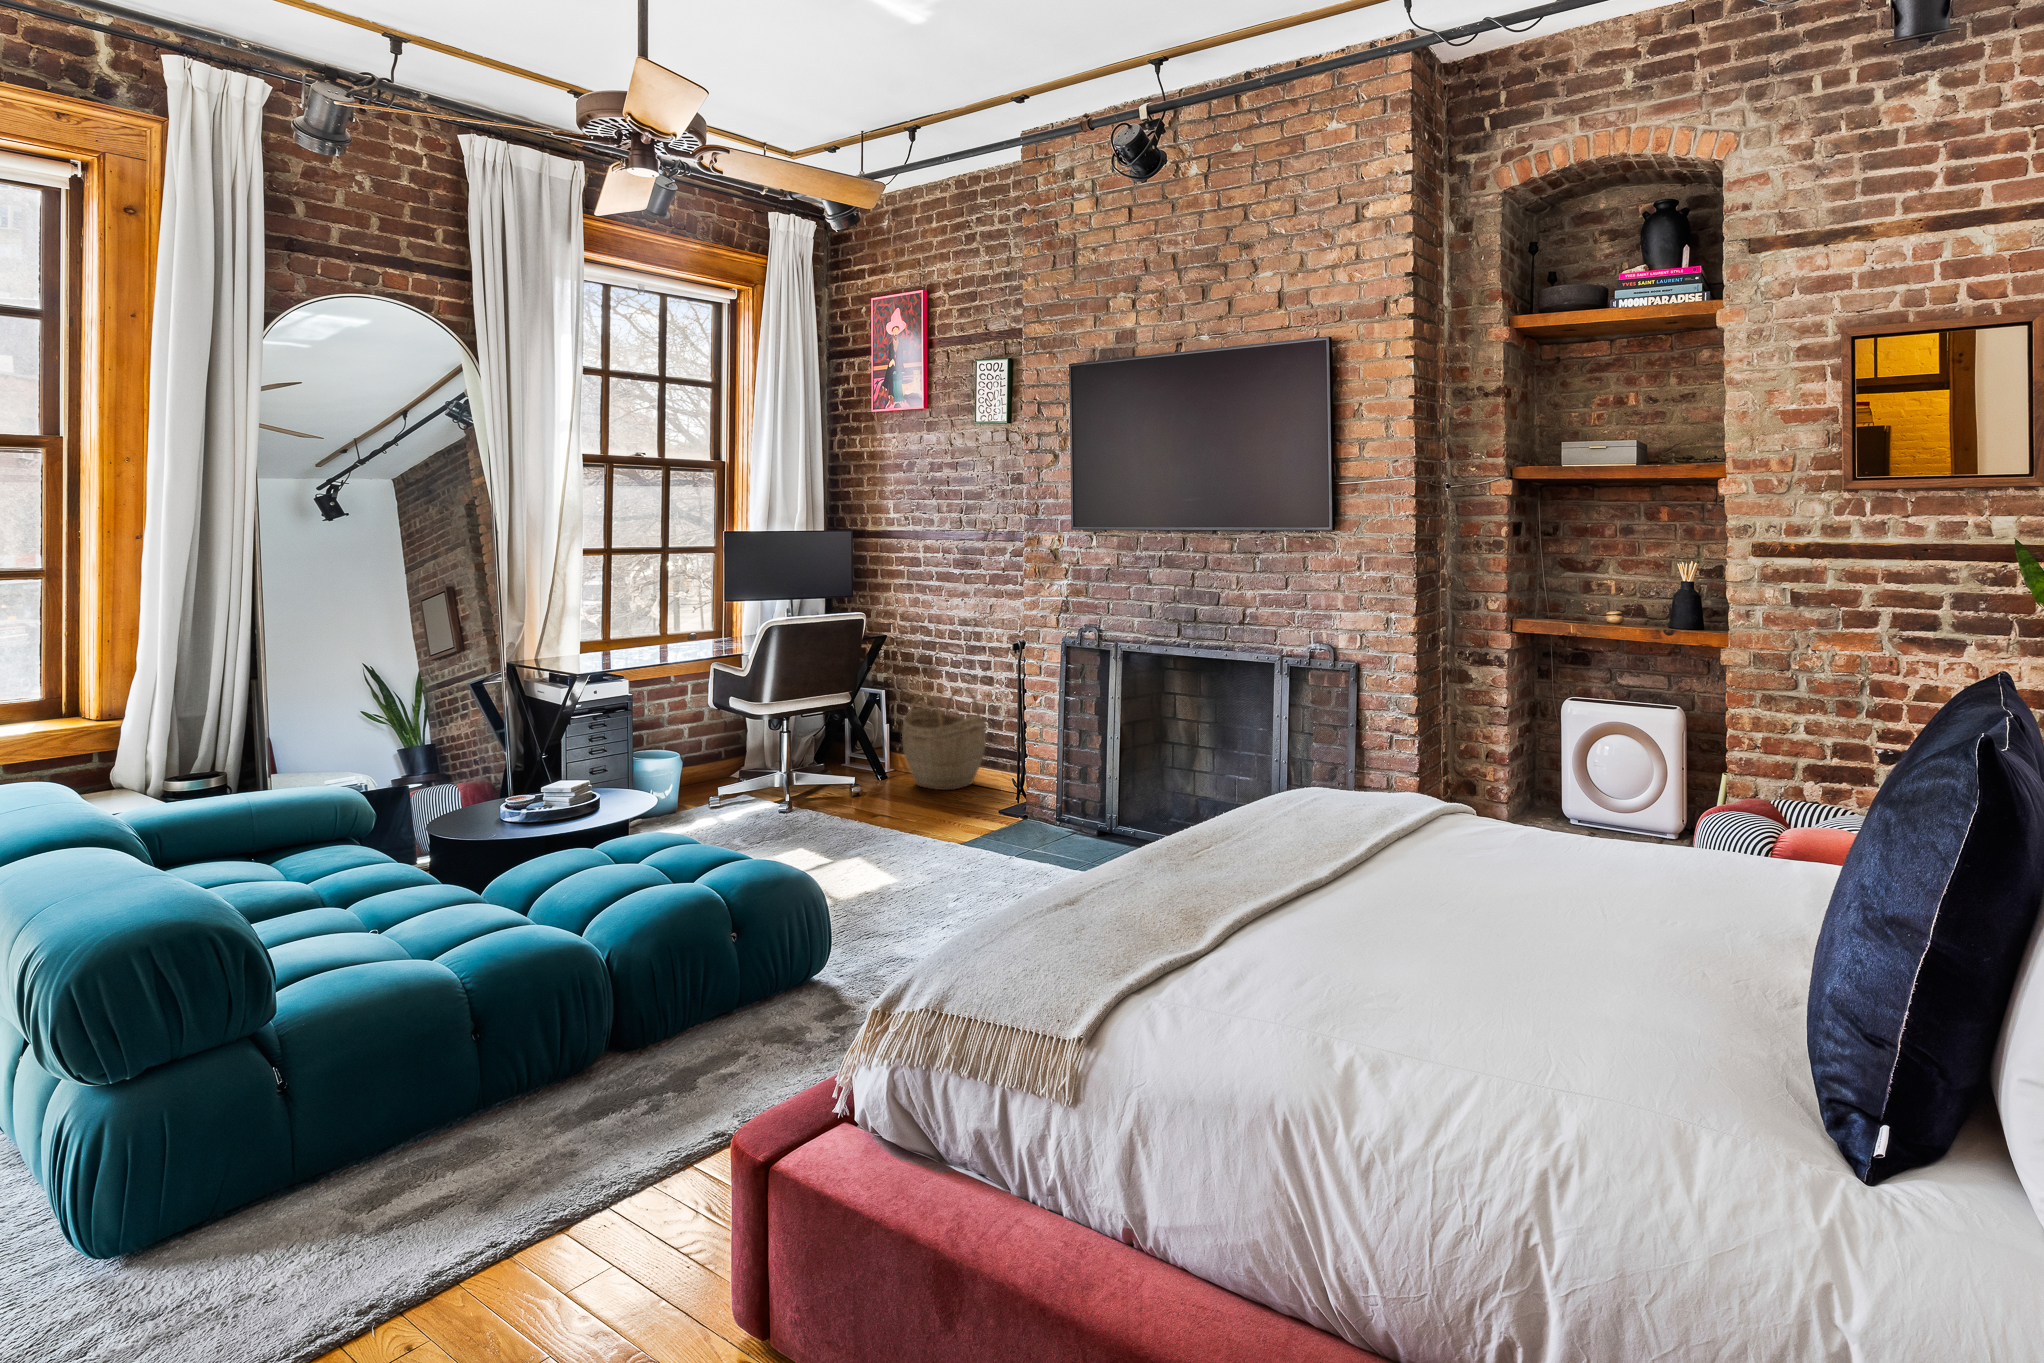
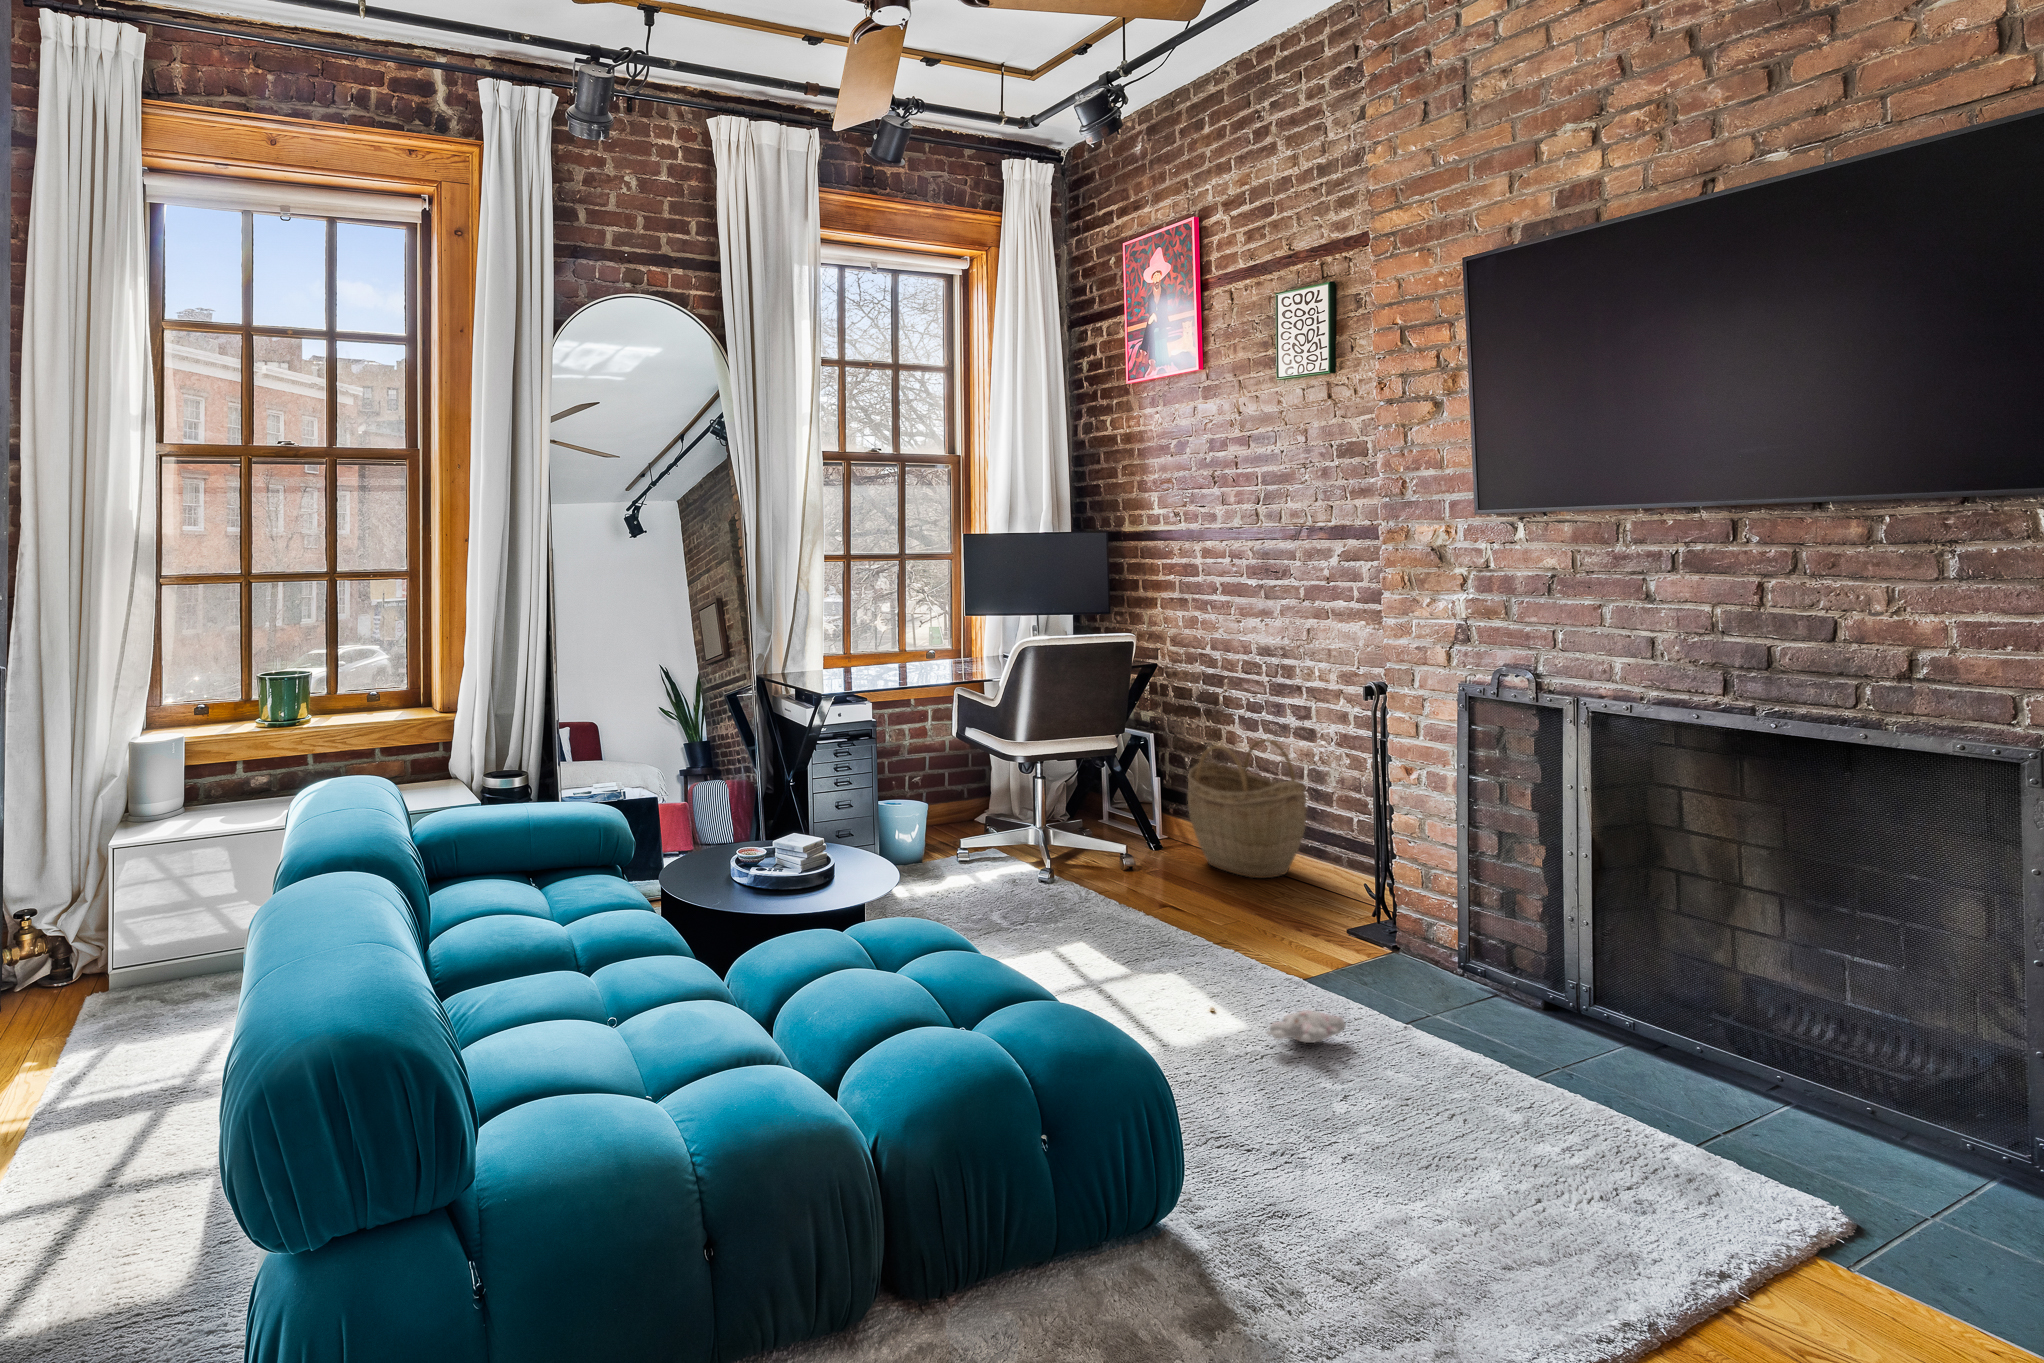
plush toy: none [883,861,968,882] -> present [1211,1008,1346,1043]

